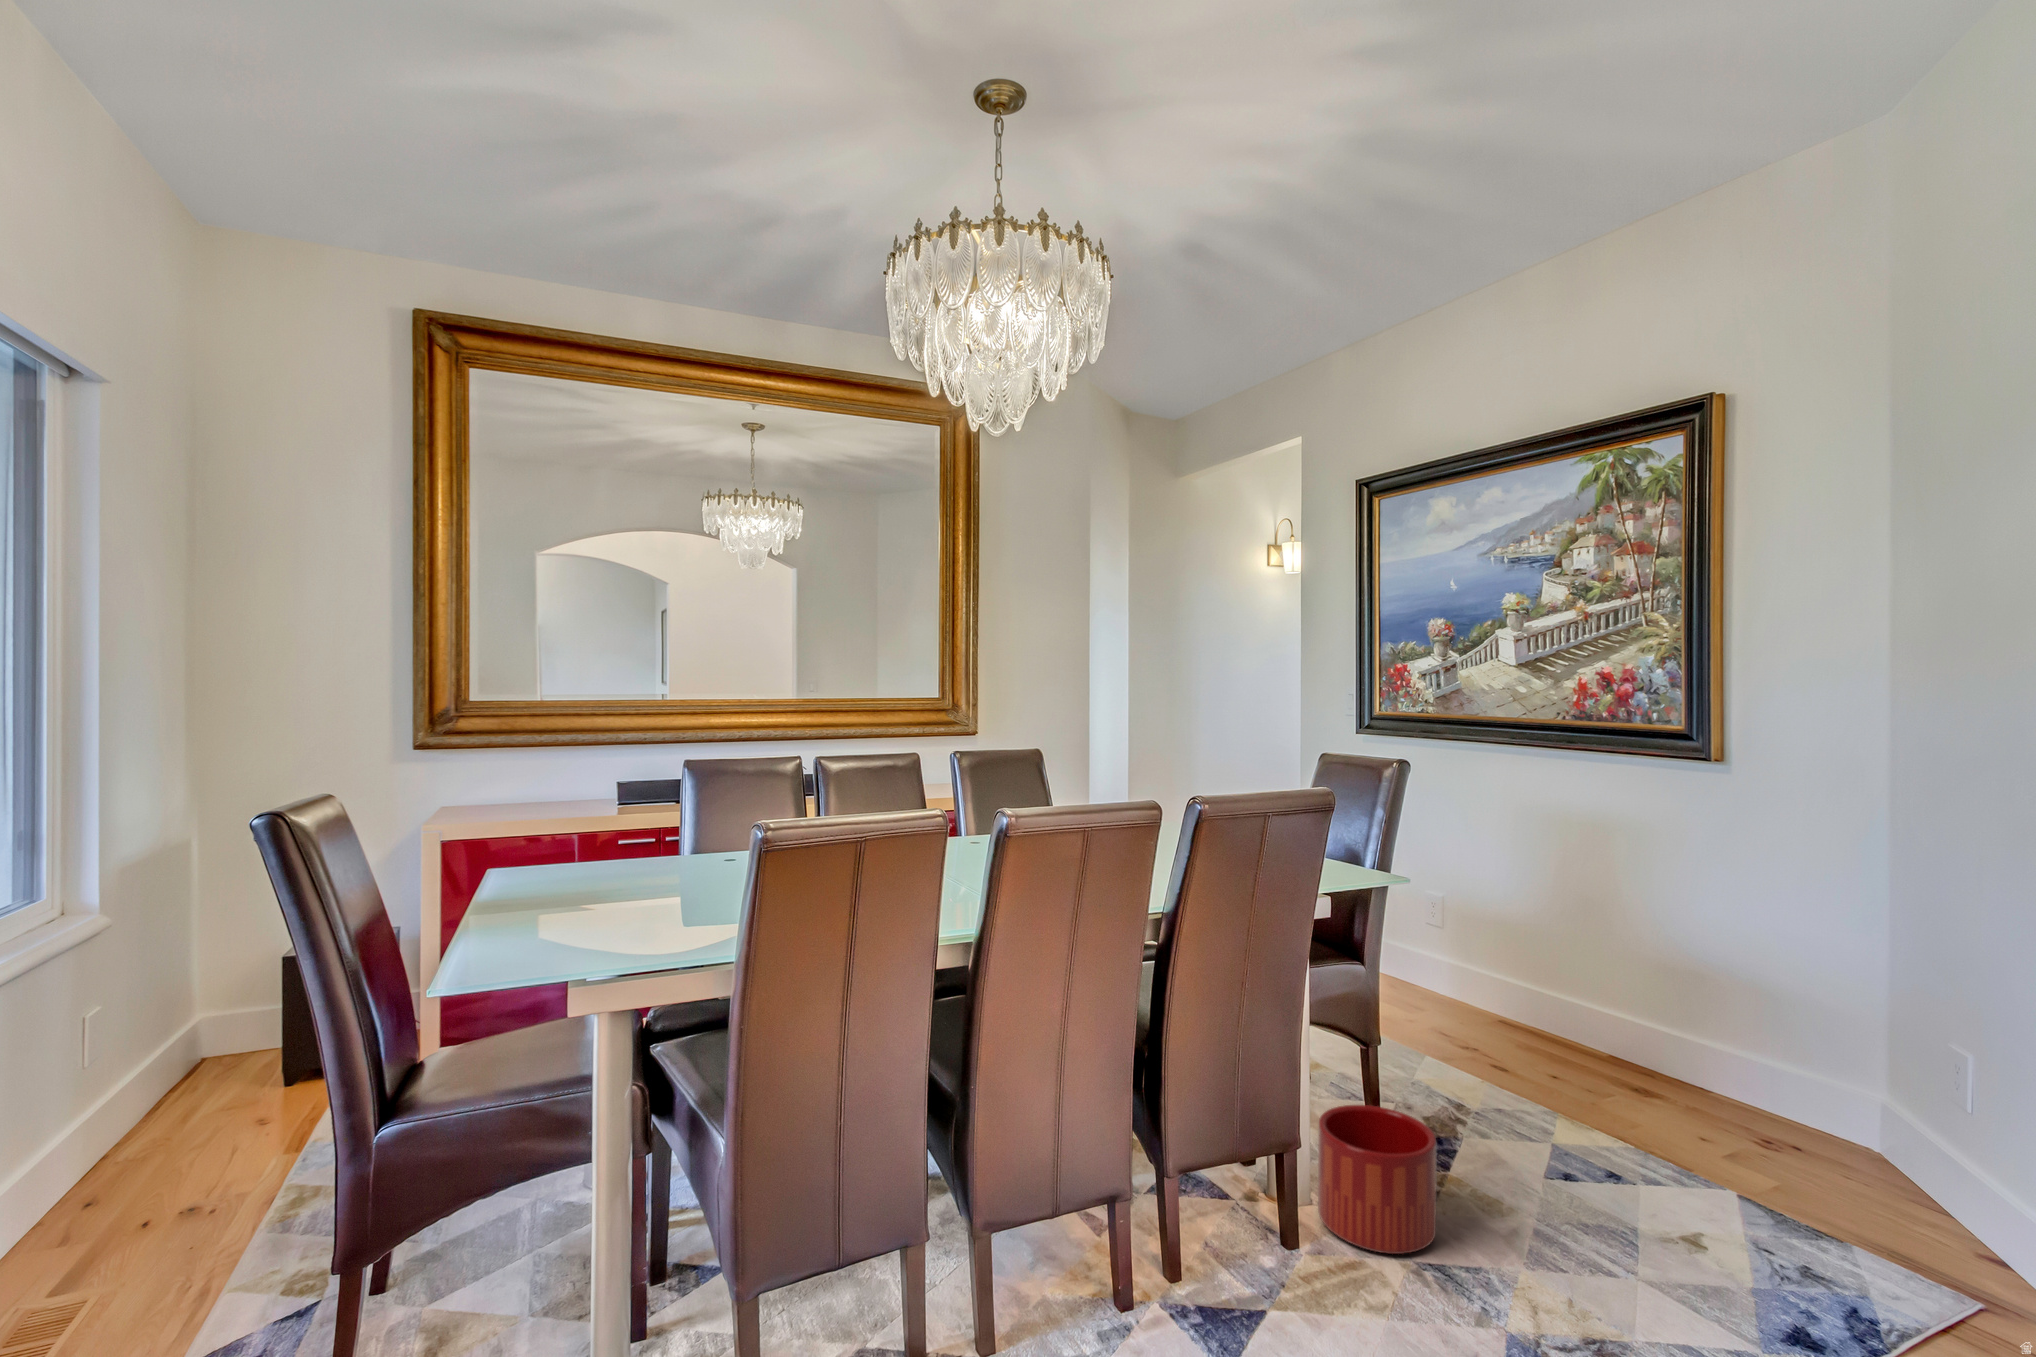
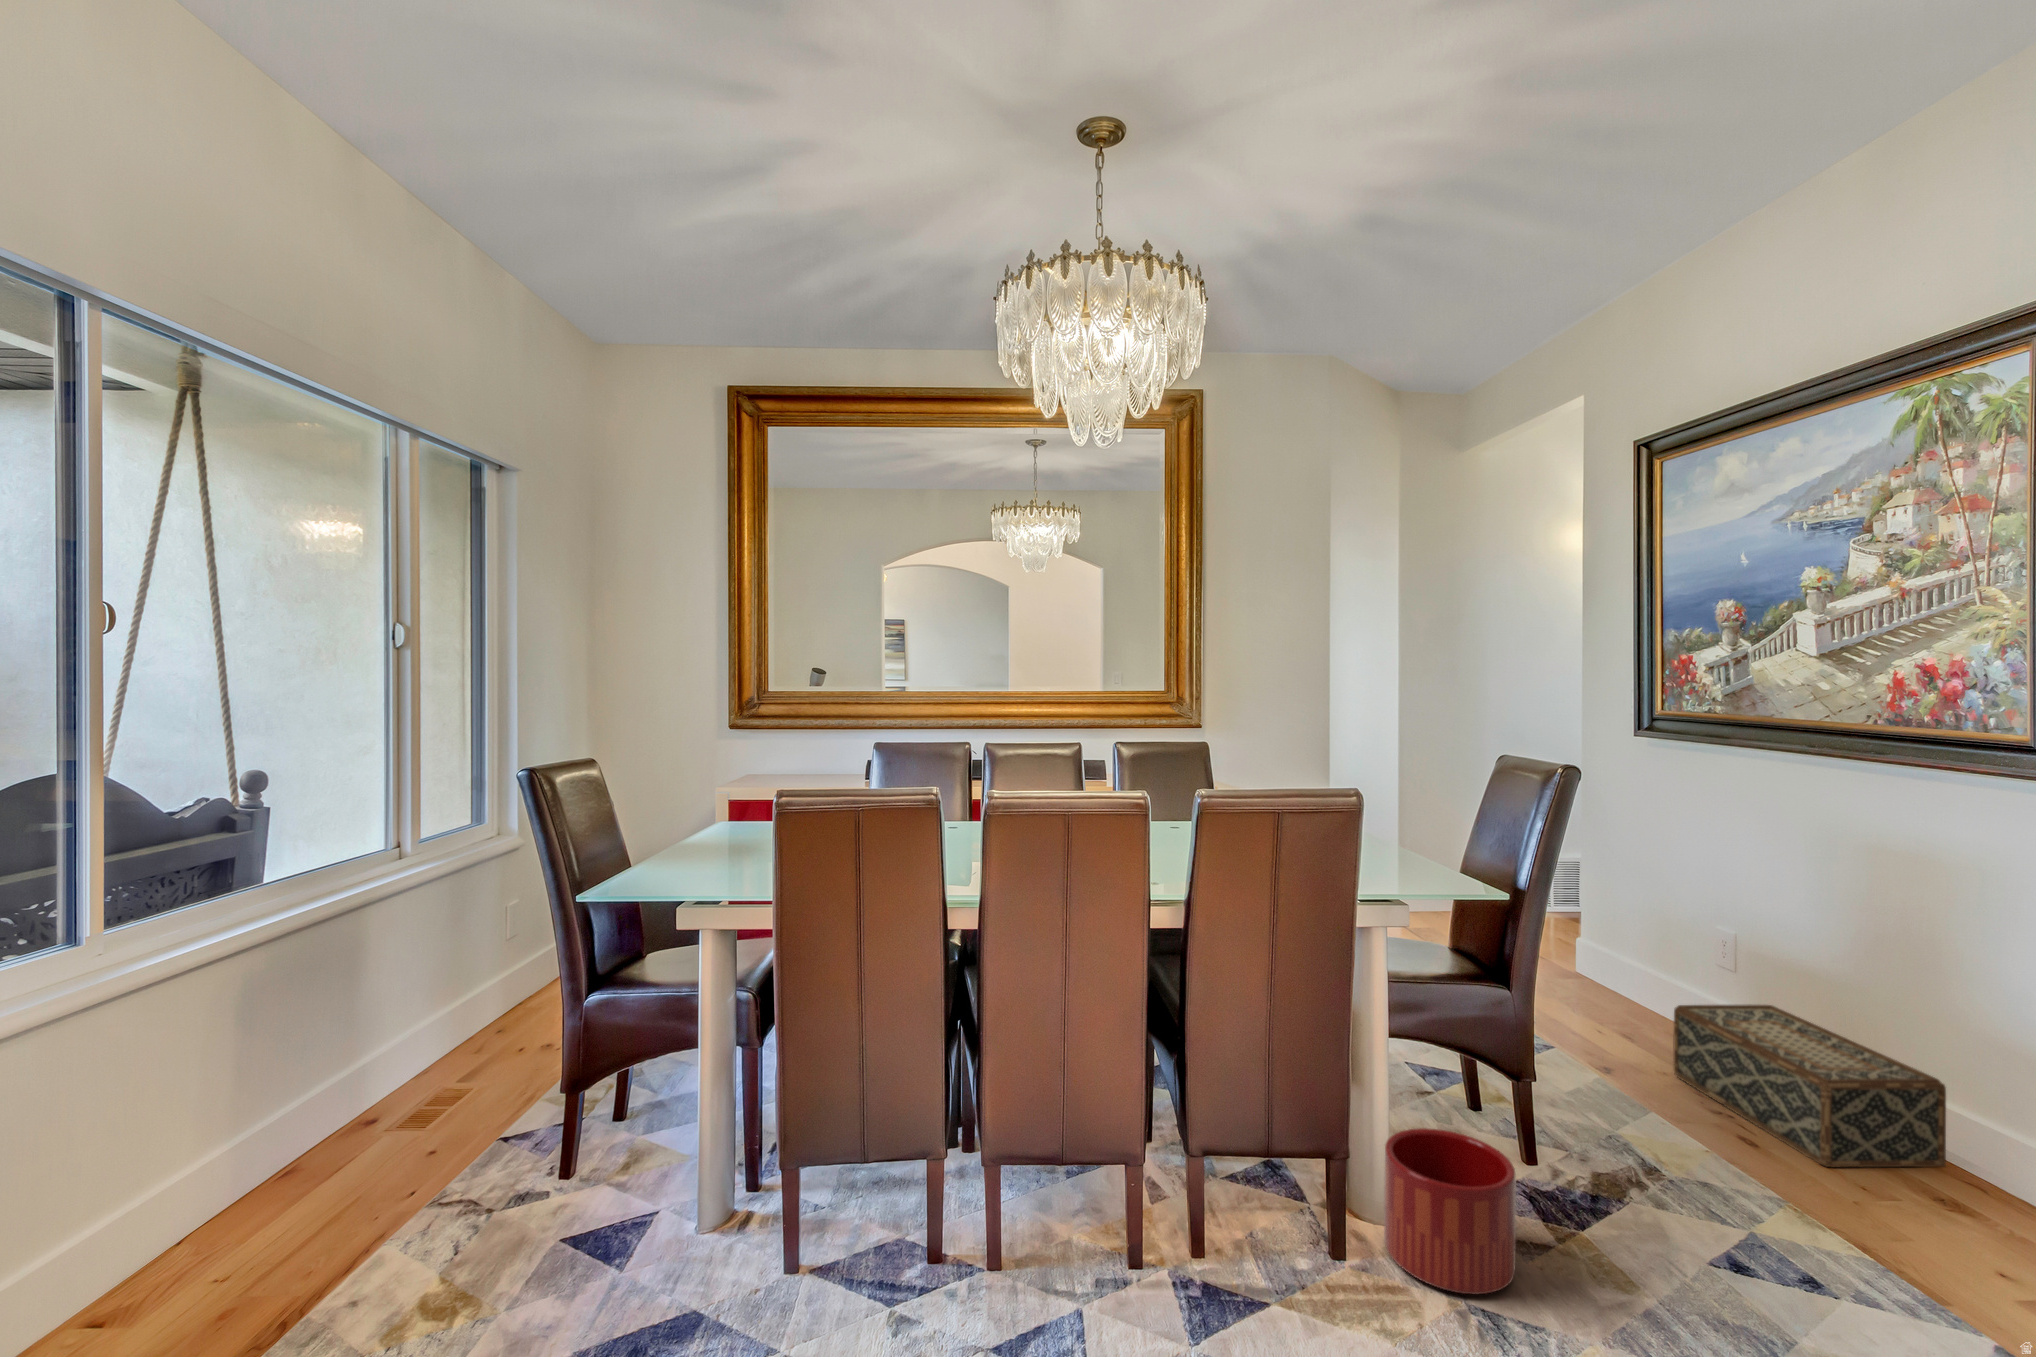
woven basket: none [1423,953,1626,1080] -> present [1673,1005,1946,1167]

